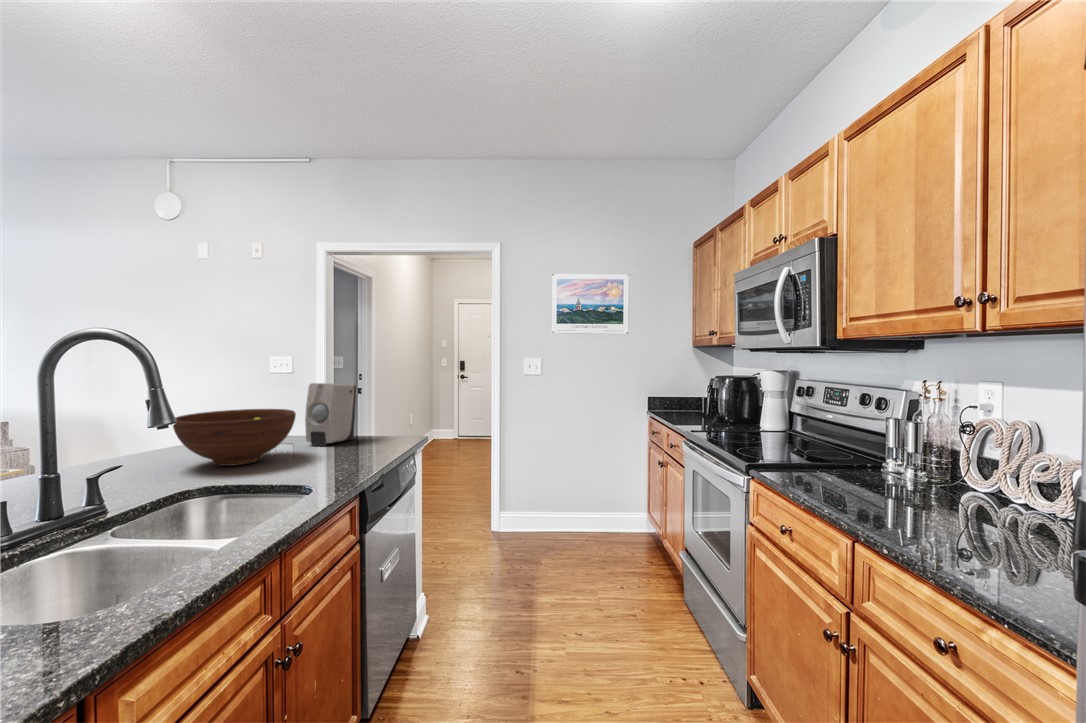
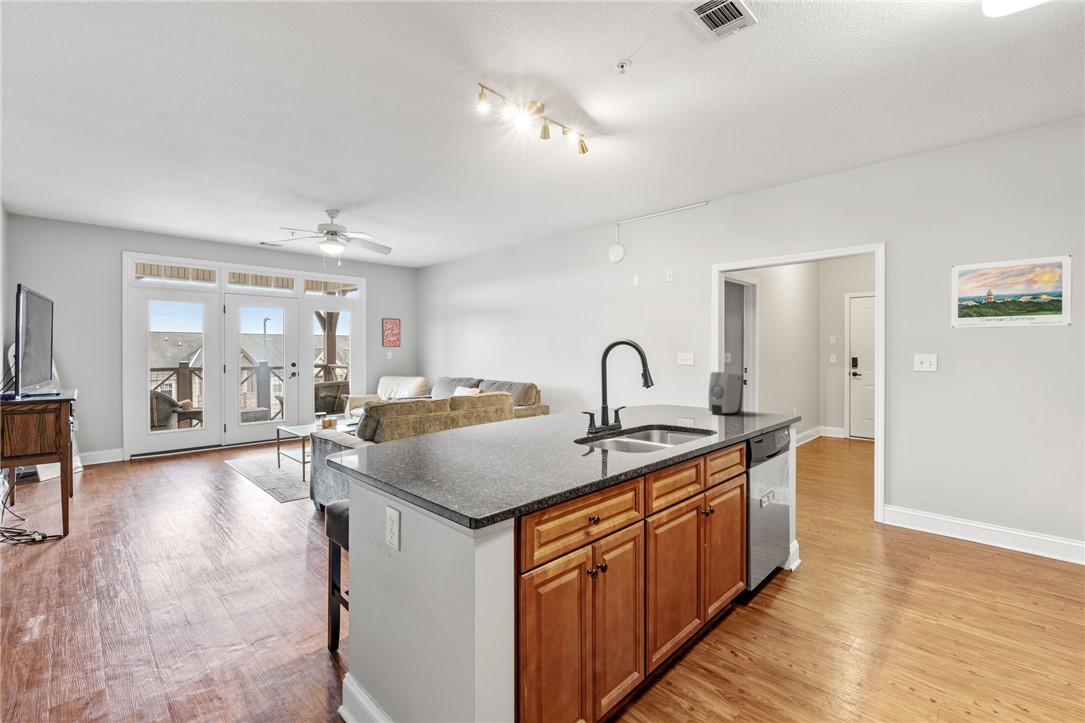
fruit bowl: present [173,409,296,466] -> none [640,387,704,419]

